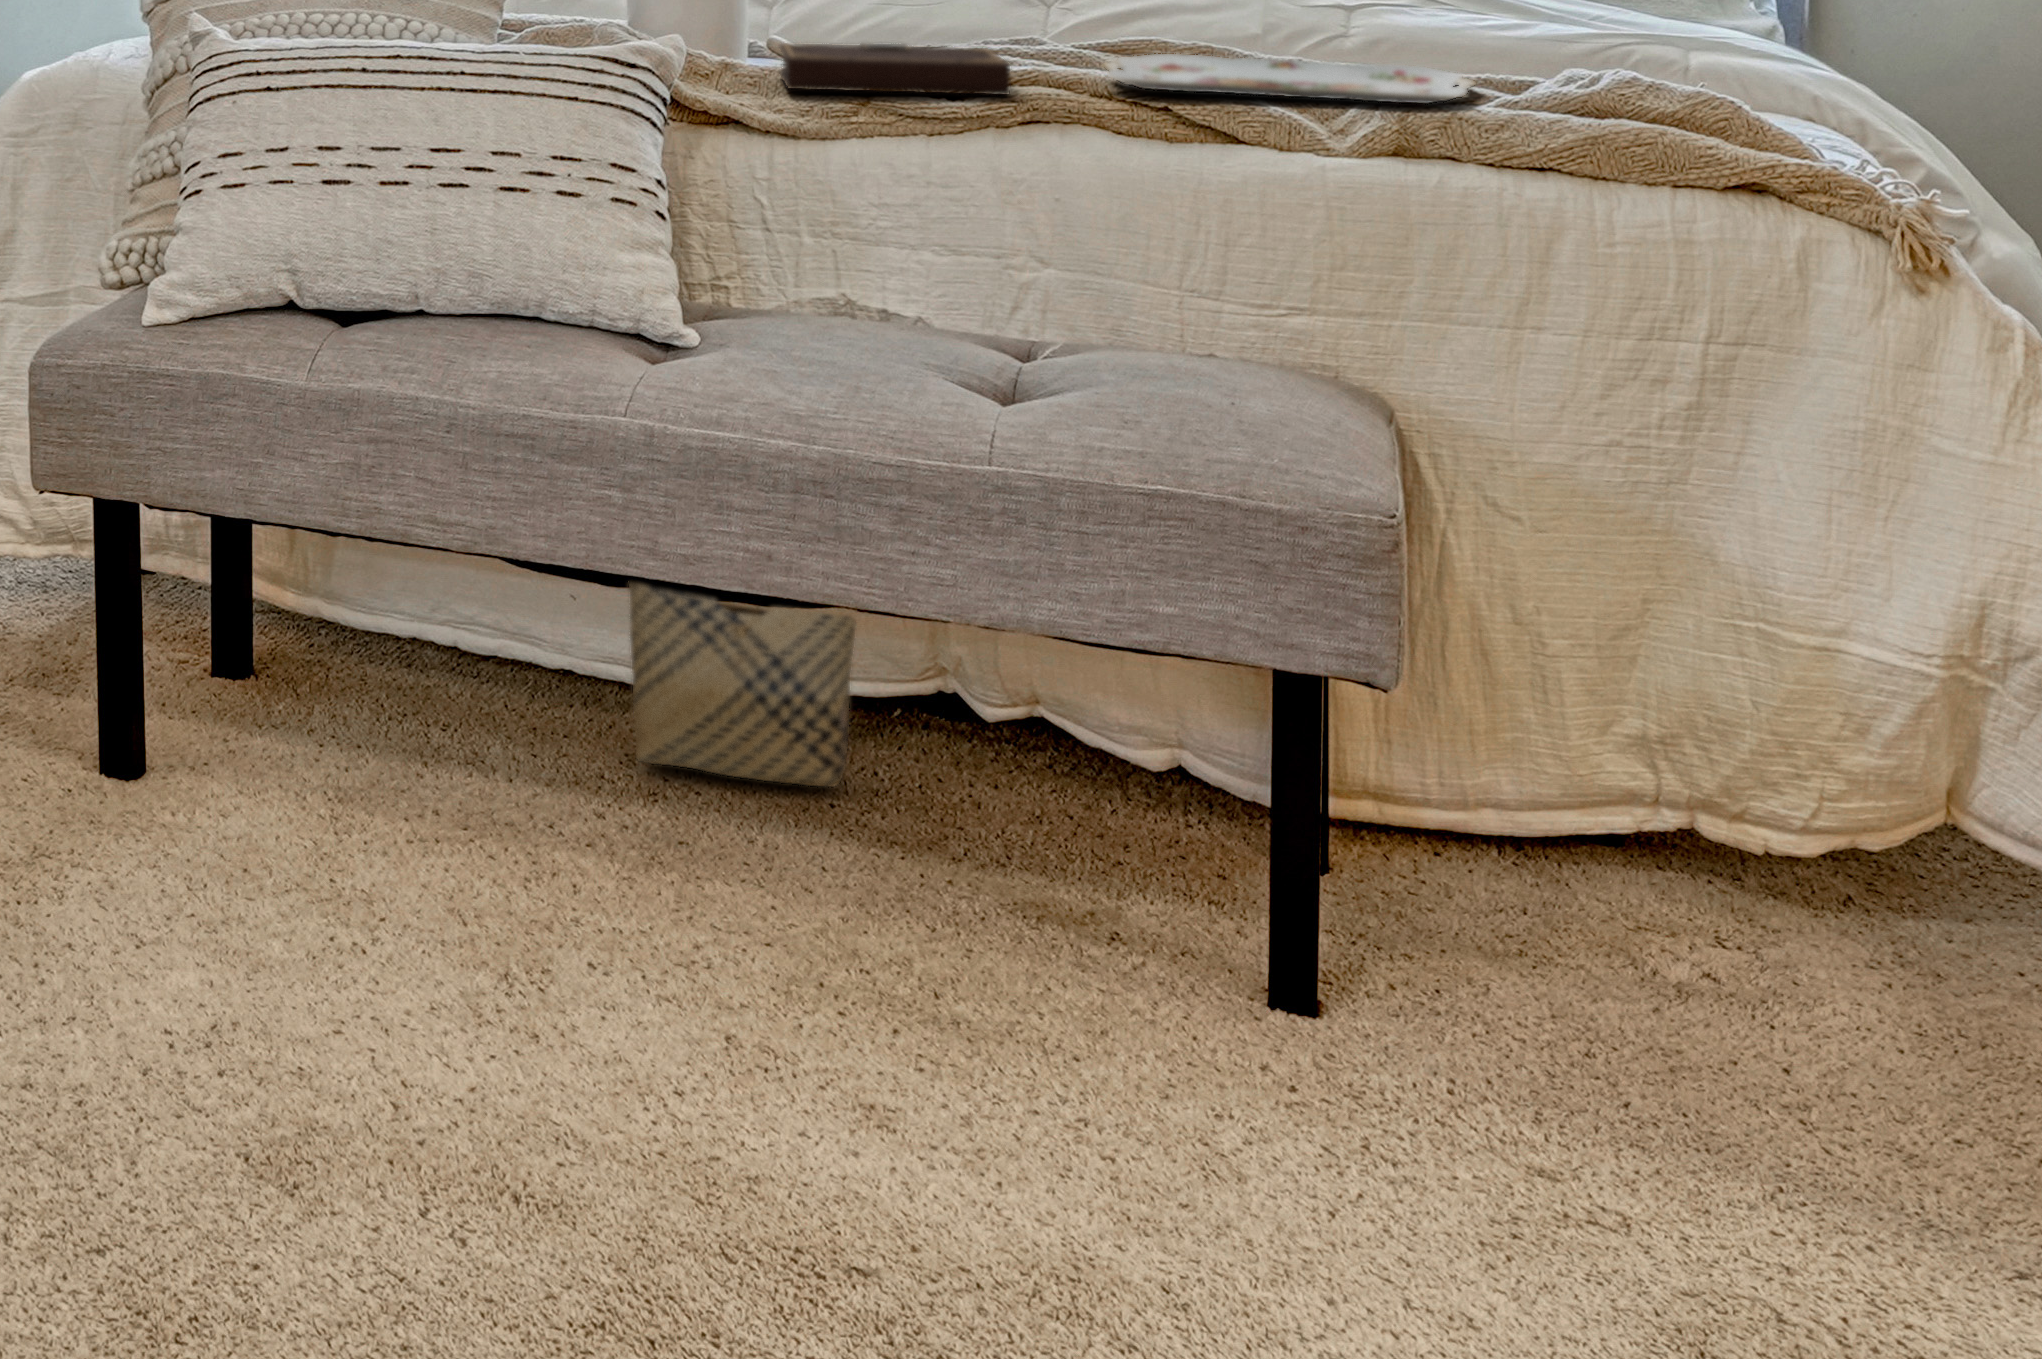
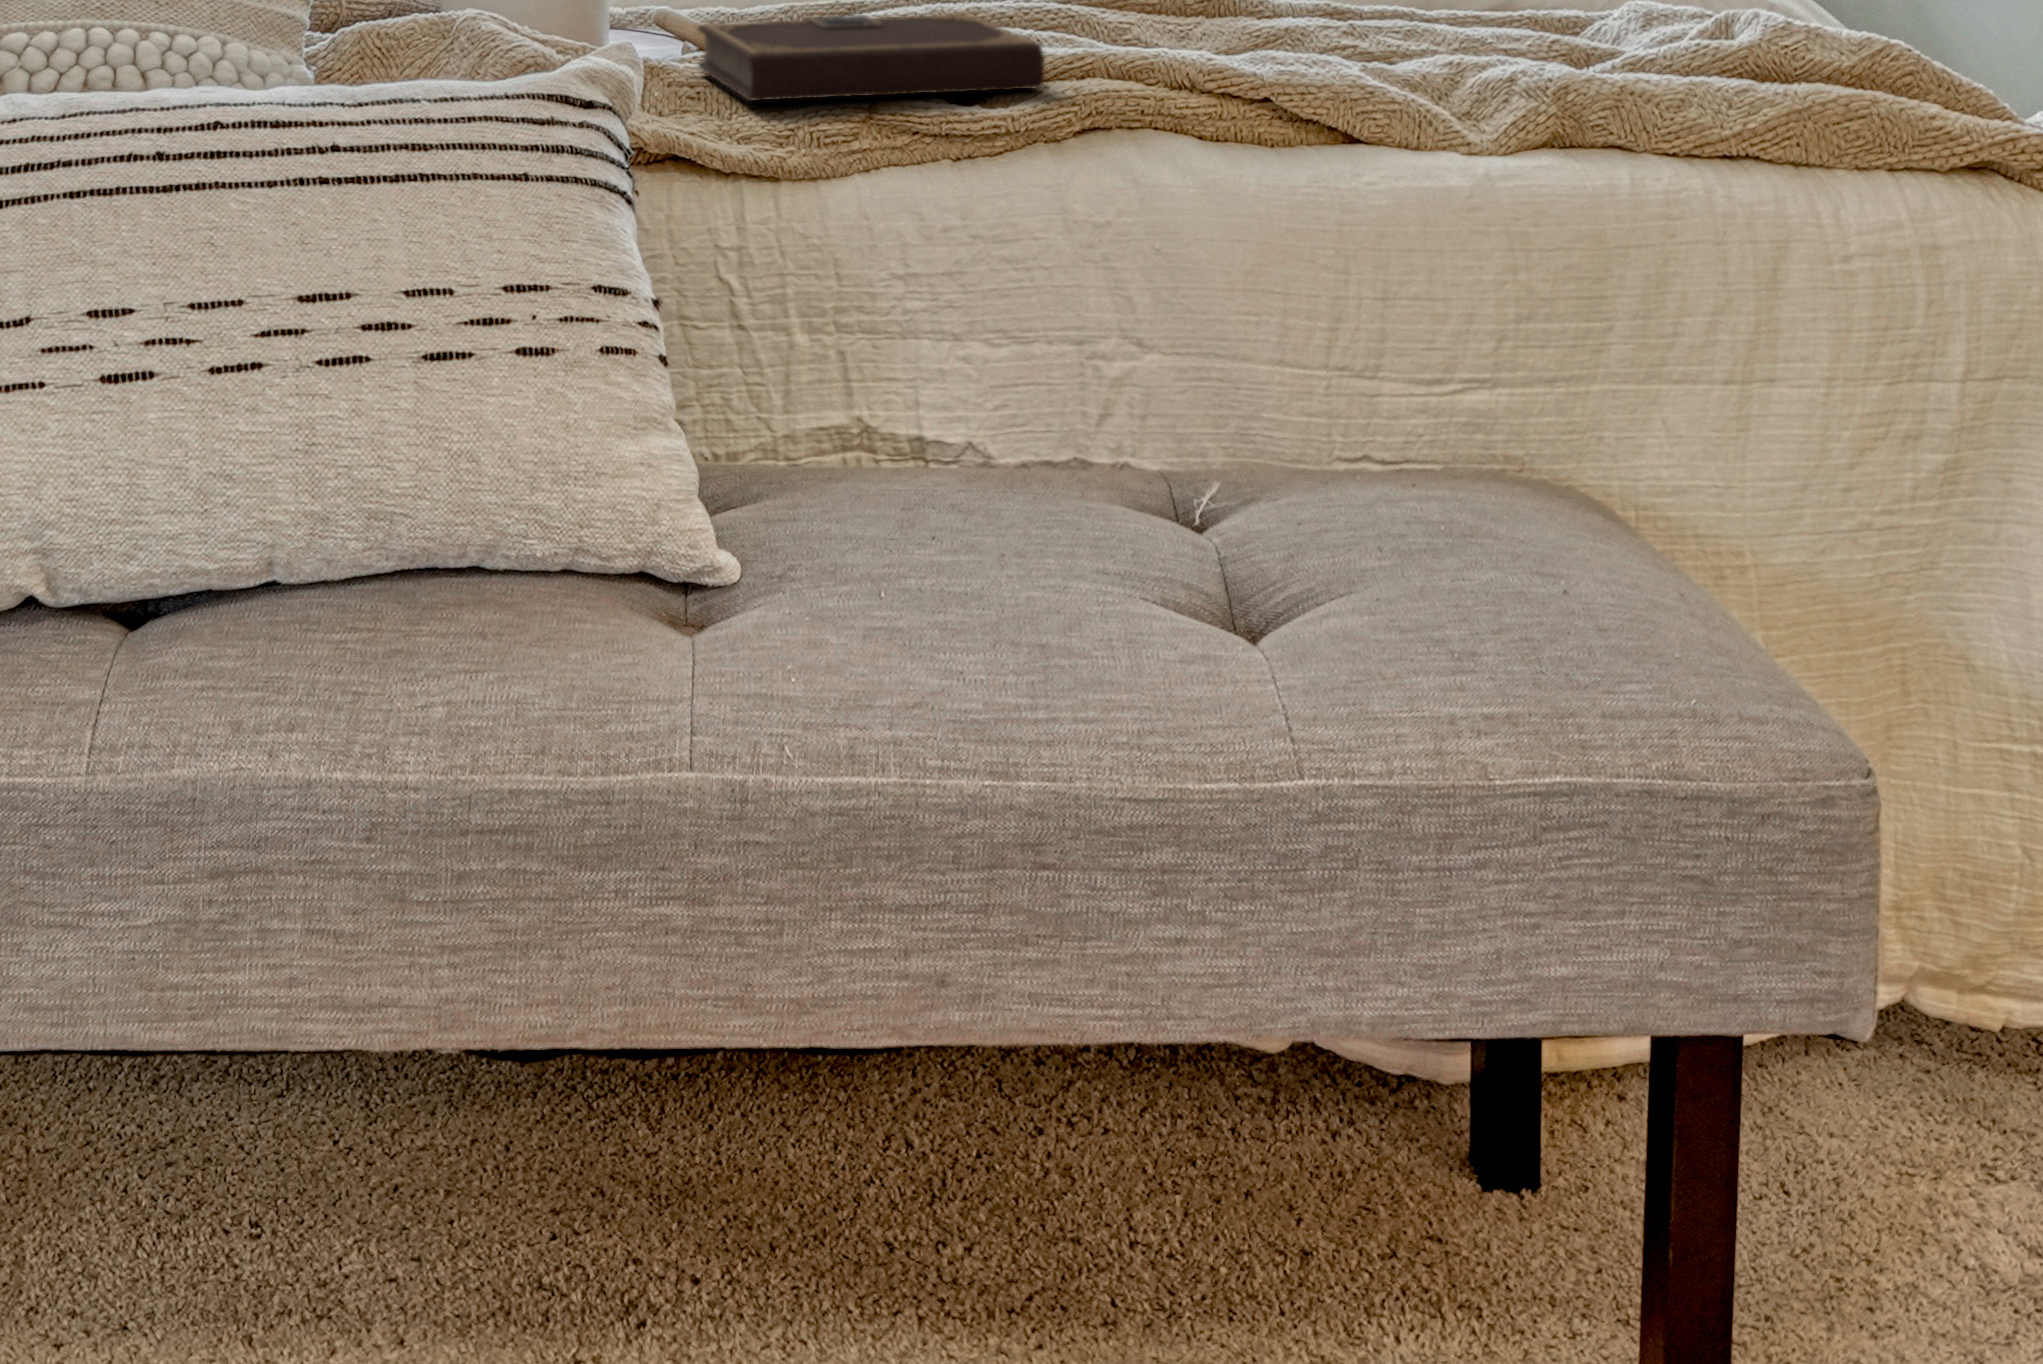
serving tray: present [1104,54,1475,104] -> none [1105,2,1578,66]
woven basket: present [629,584,855,787] -> none [559,669,903,1218]

